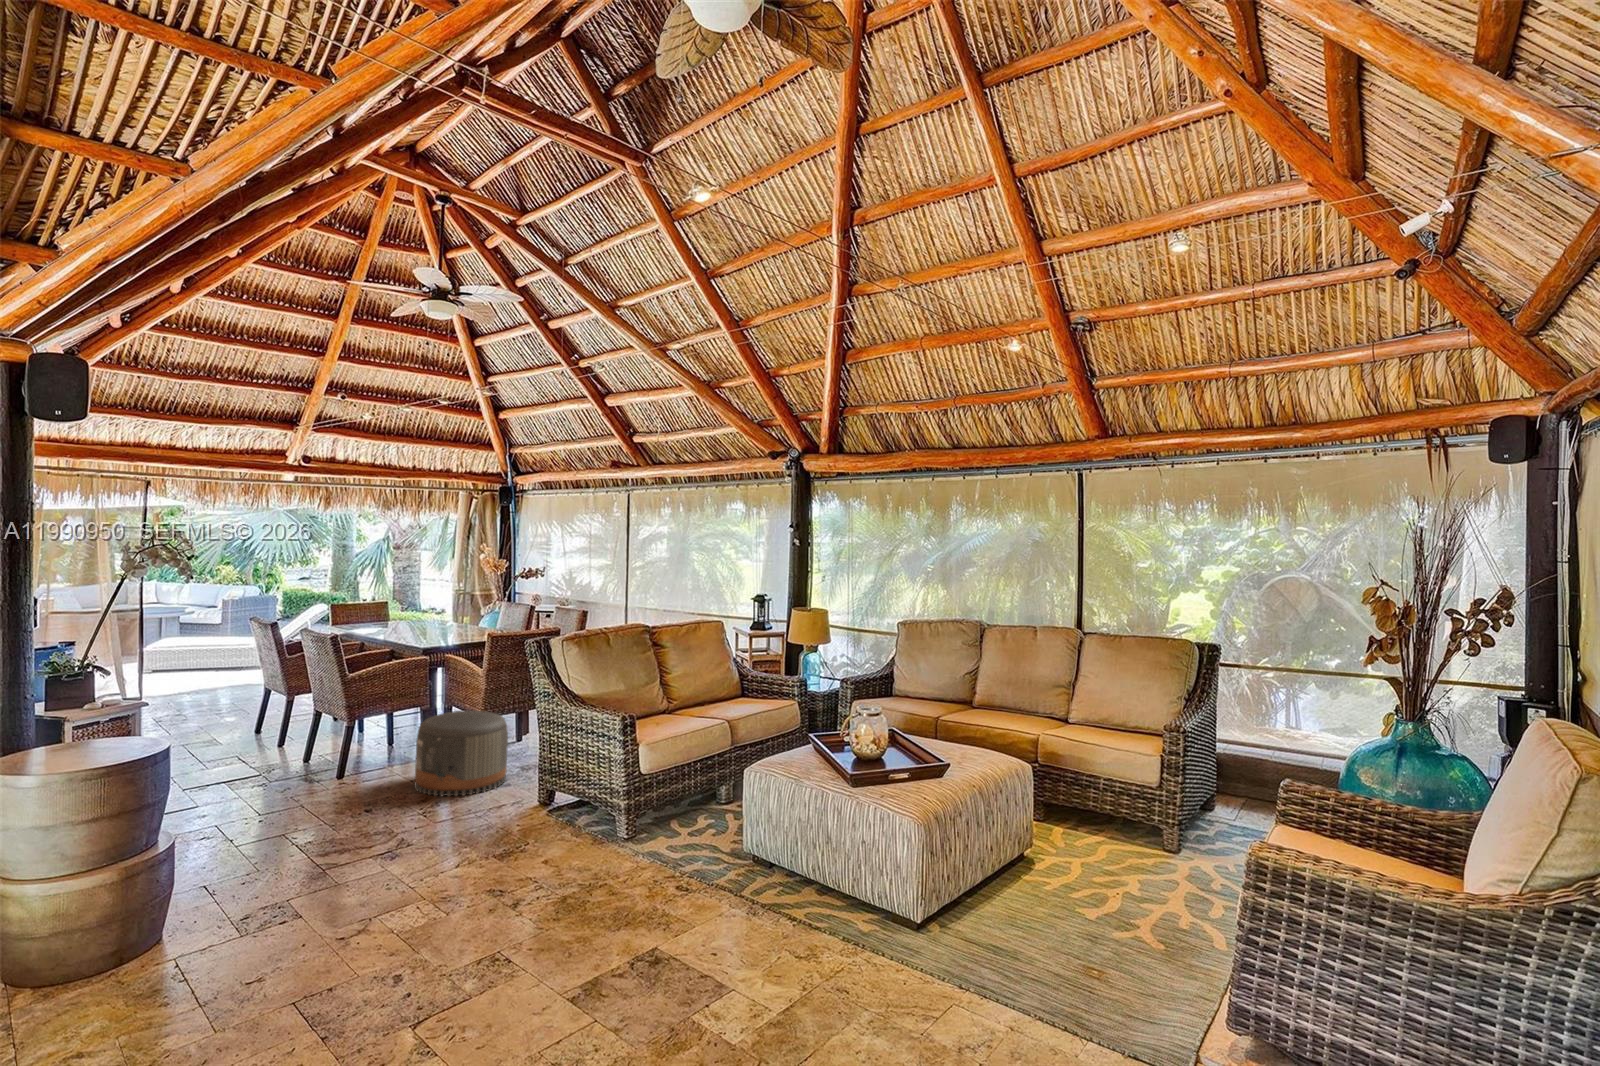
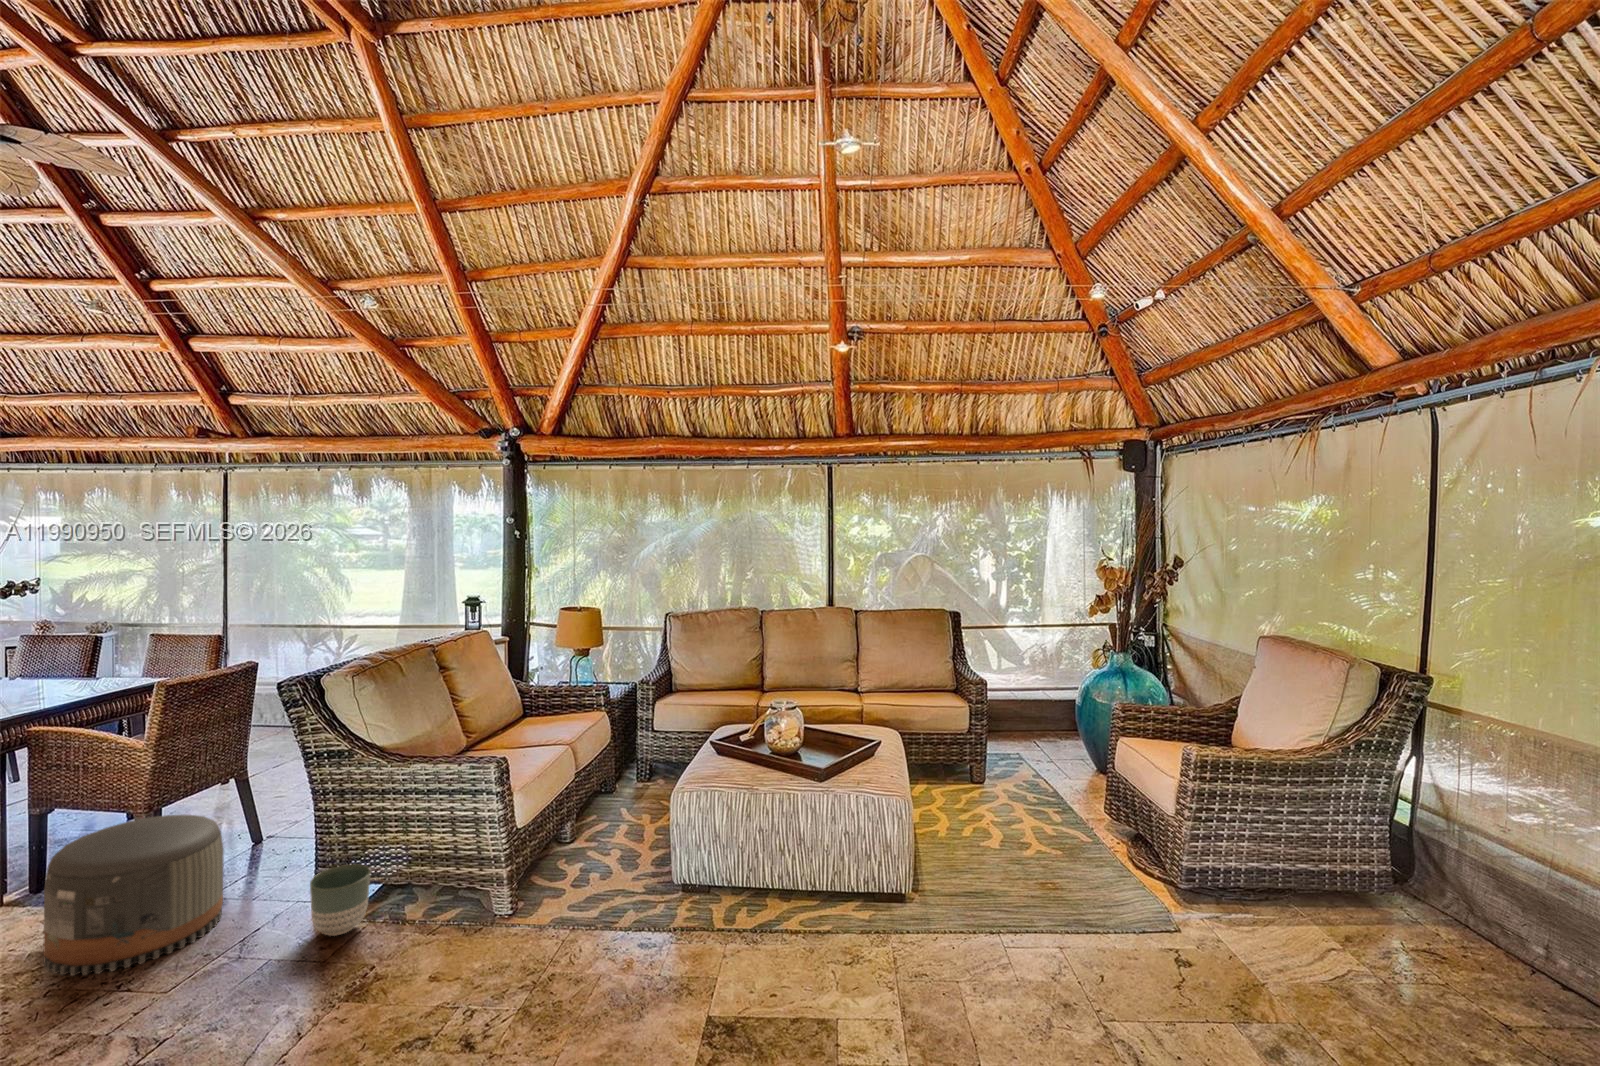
planter: none [525,765,563,812] -> present [310,864,370,936]

